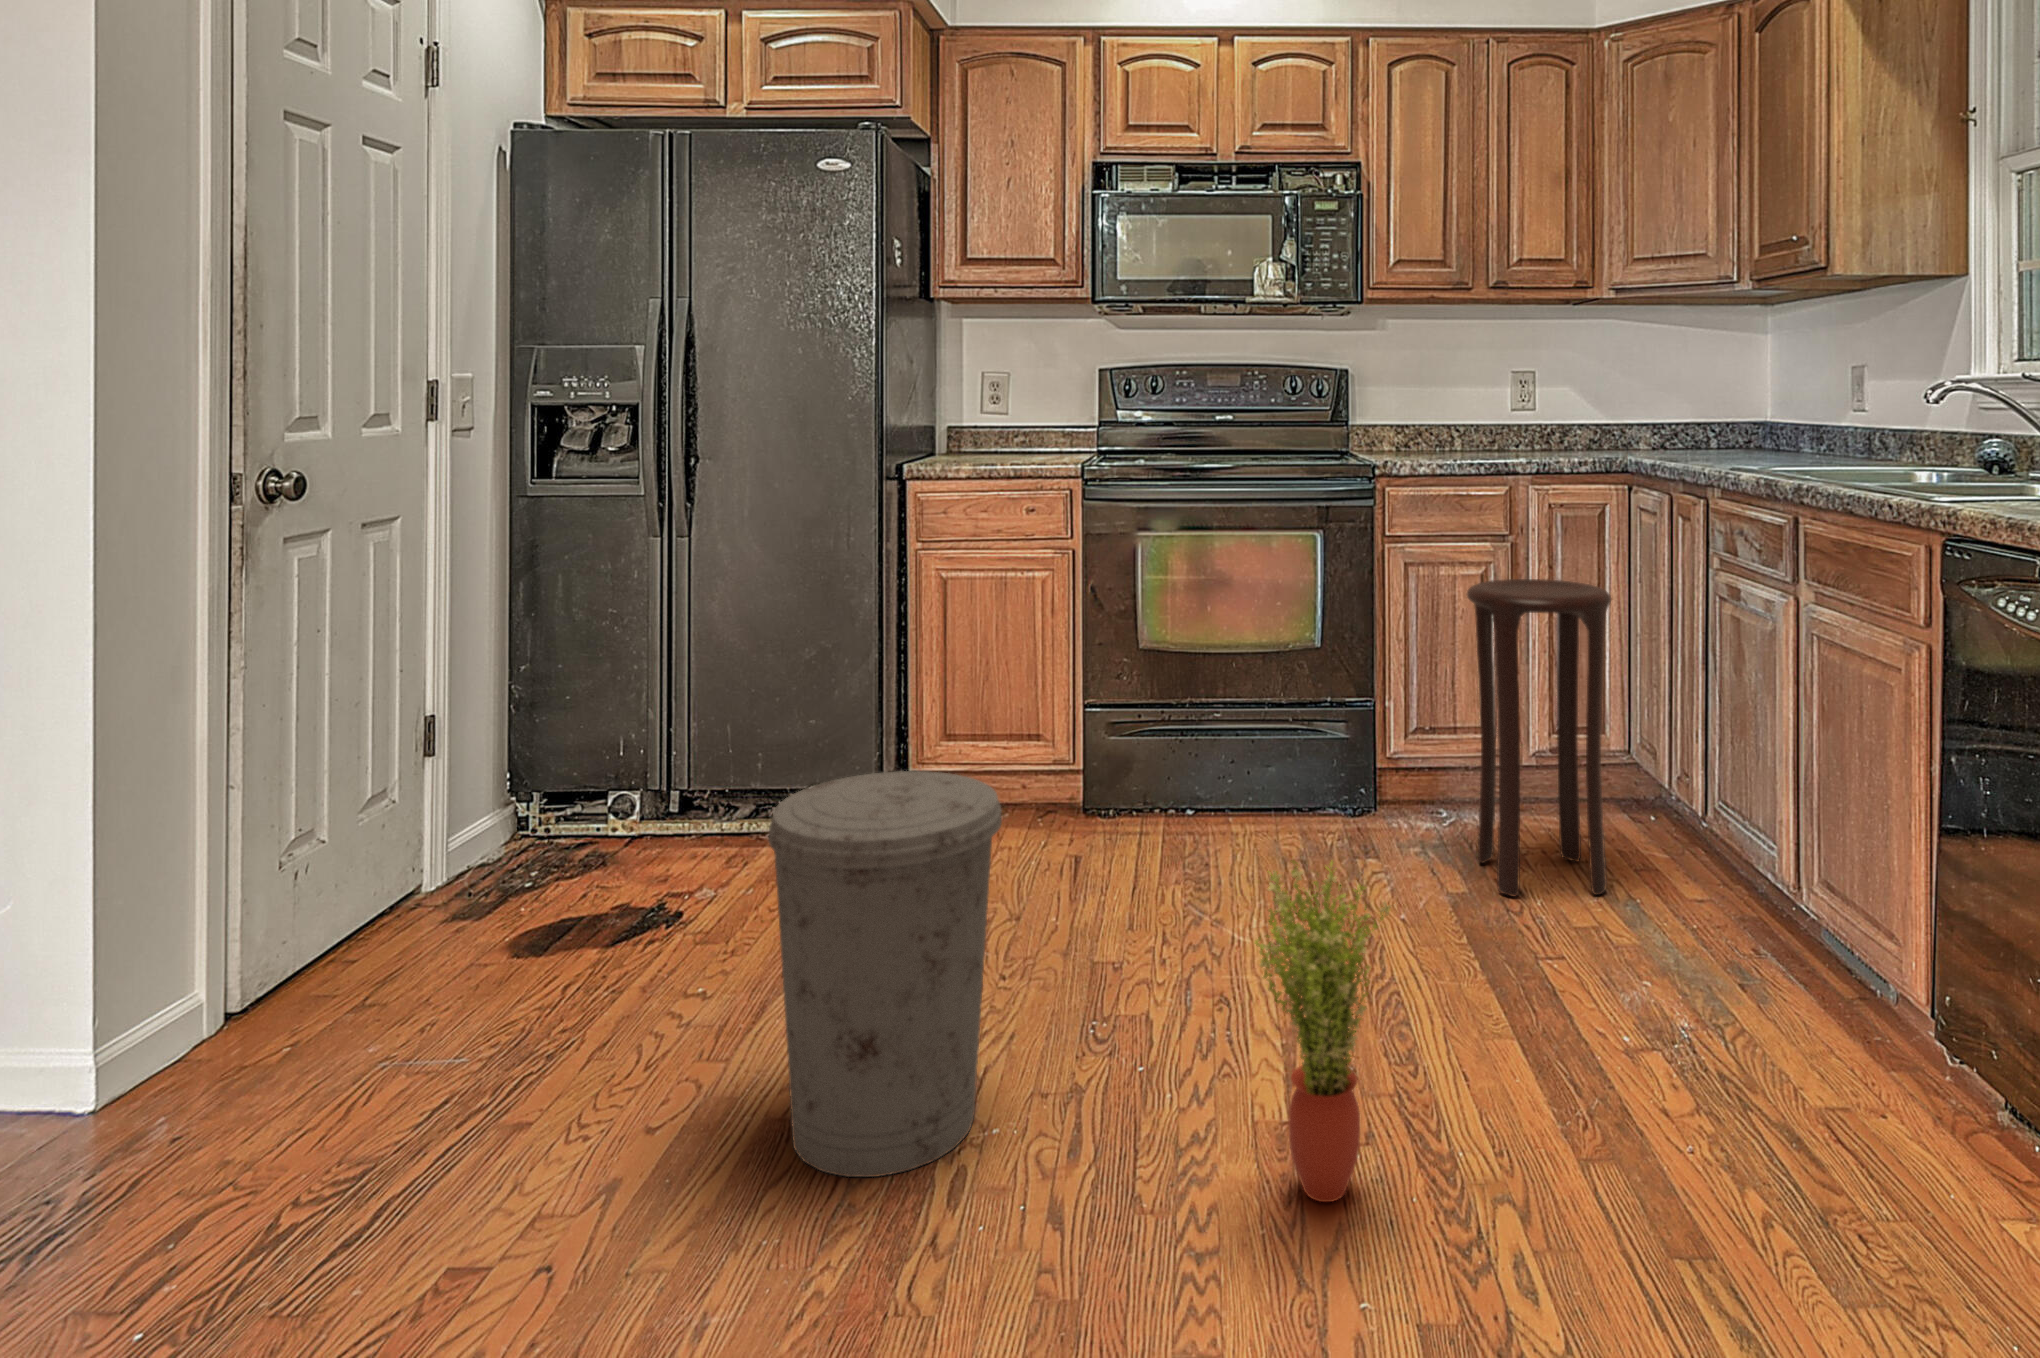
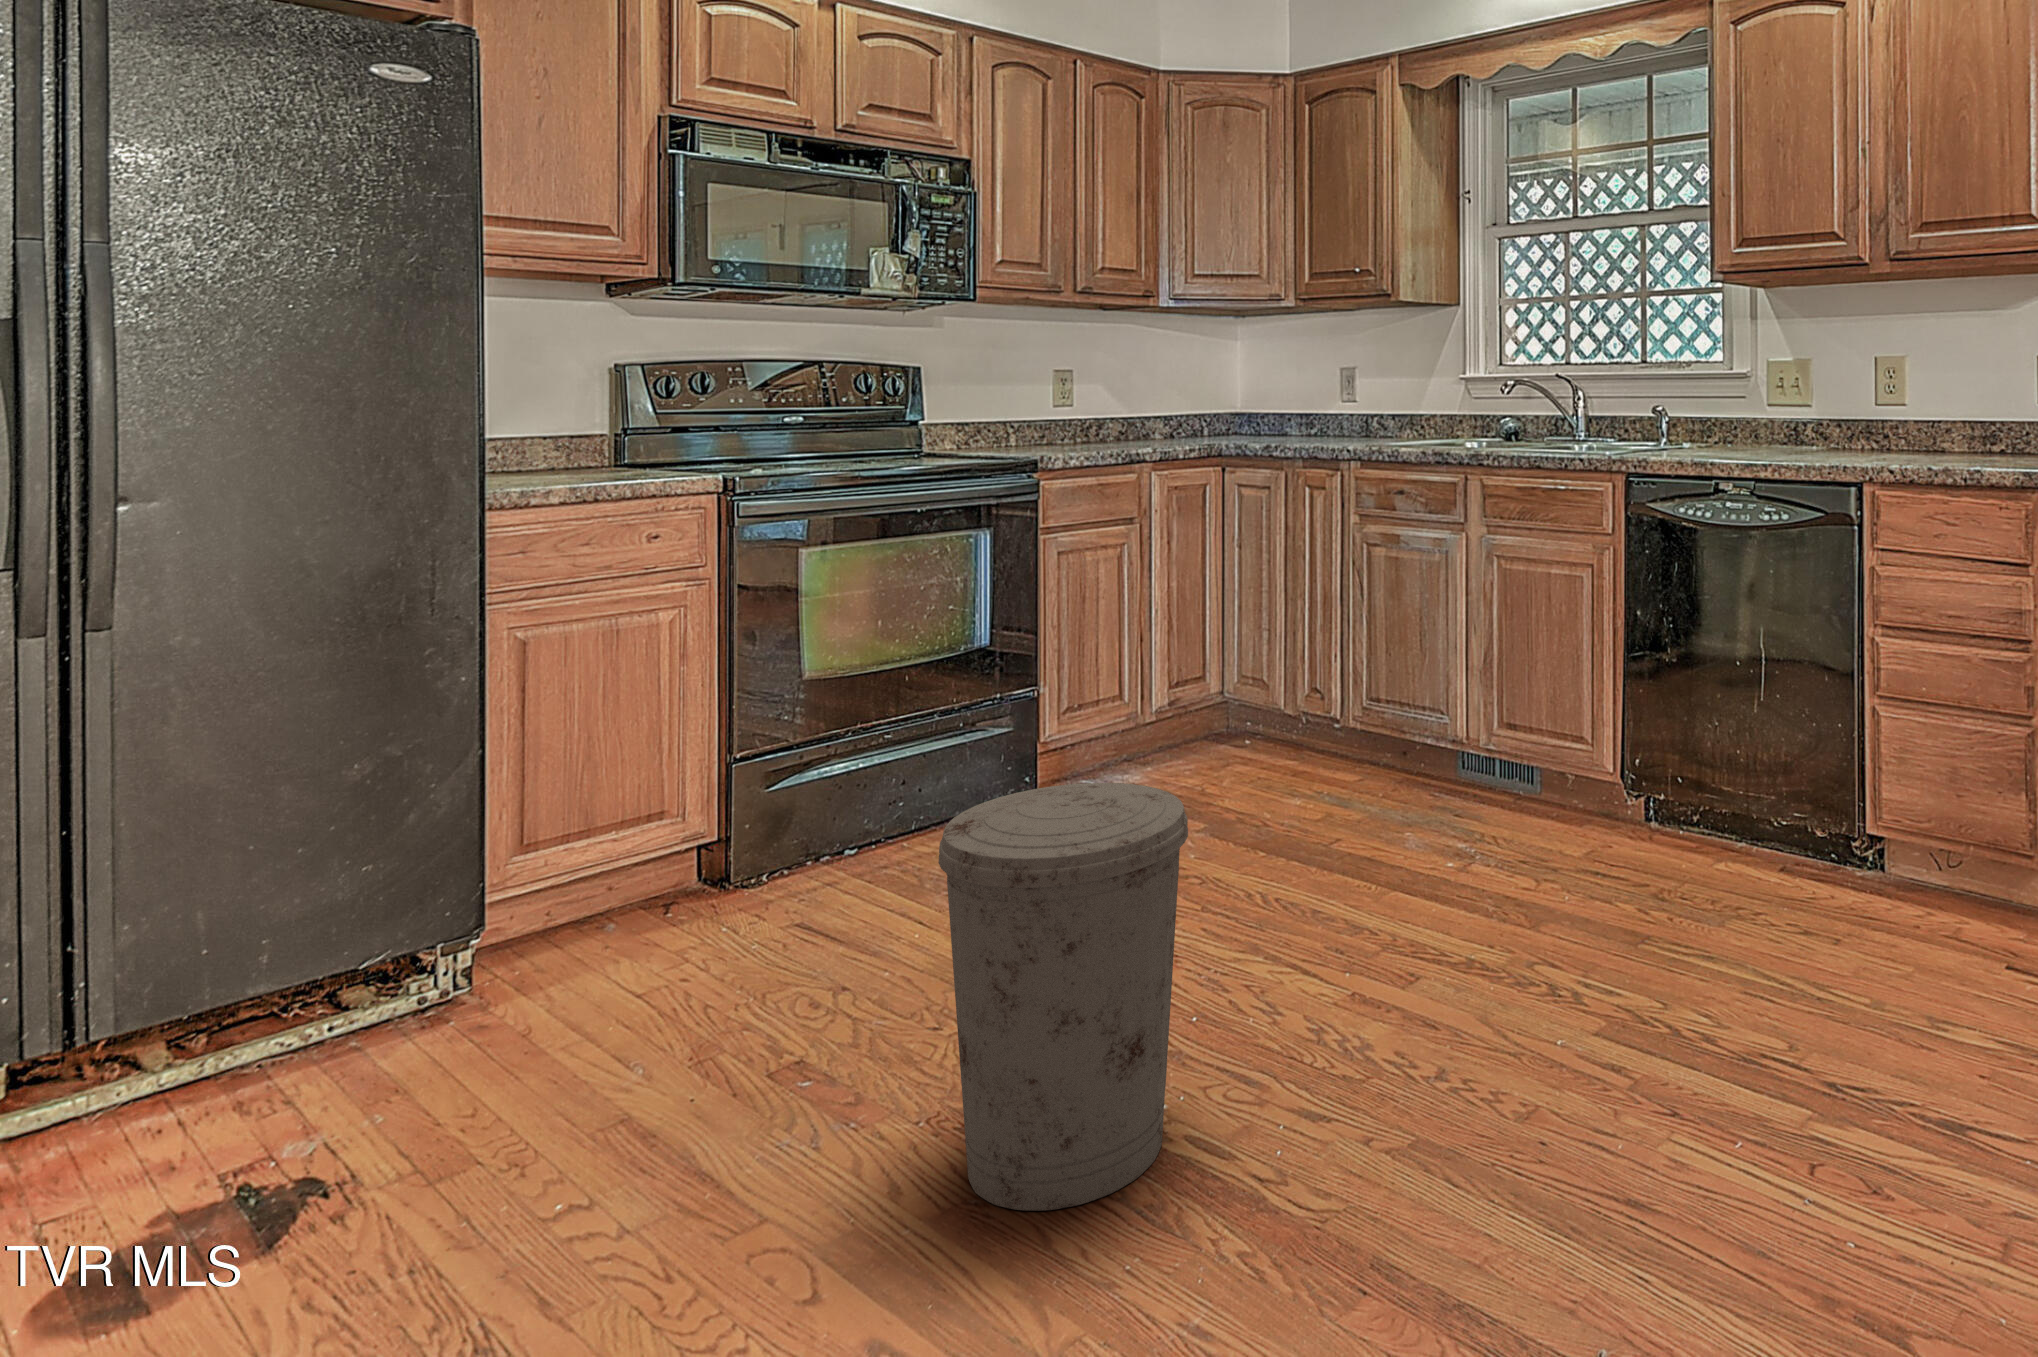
stool: present [1467,579,1611,896] -> none [1182,549,1305,821]
potted plant: present [1255,861,1391,1202] -> none [1410,752,1495,1017]

